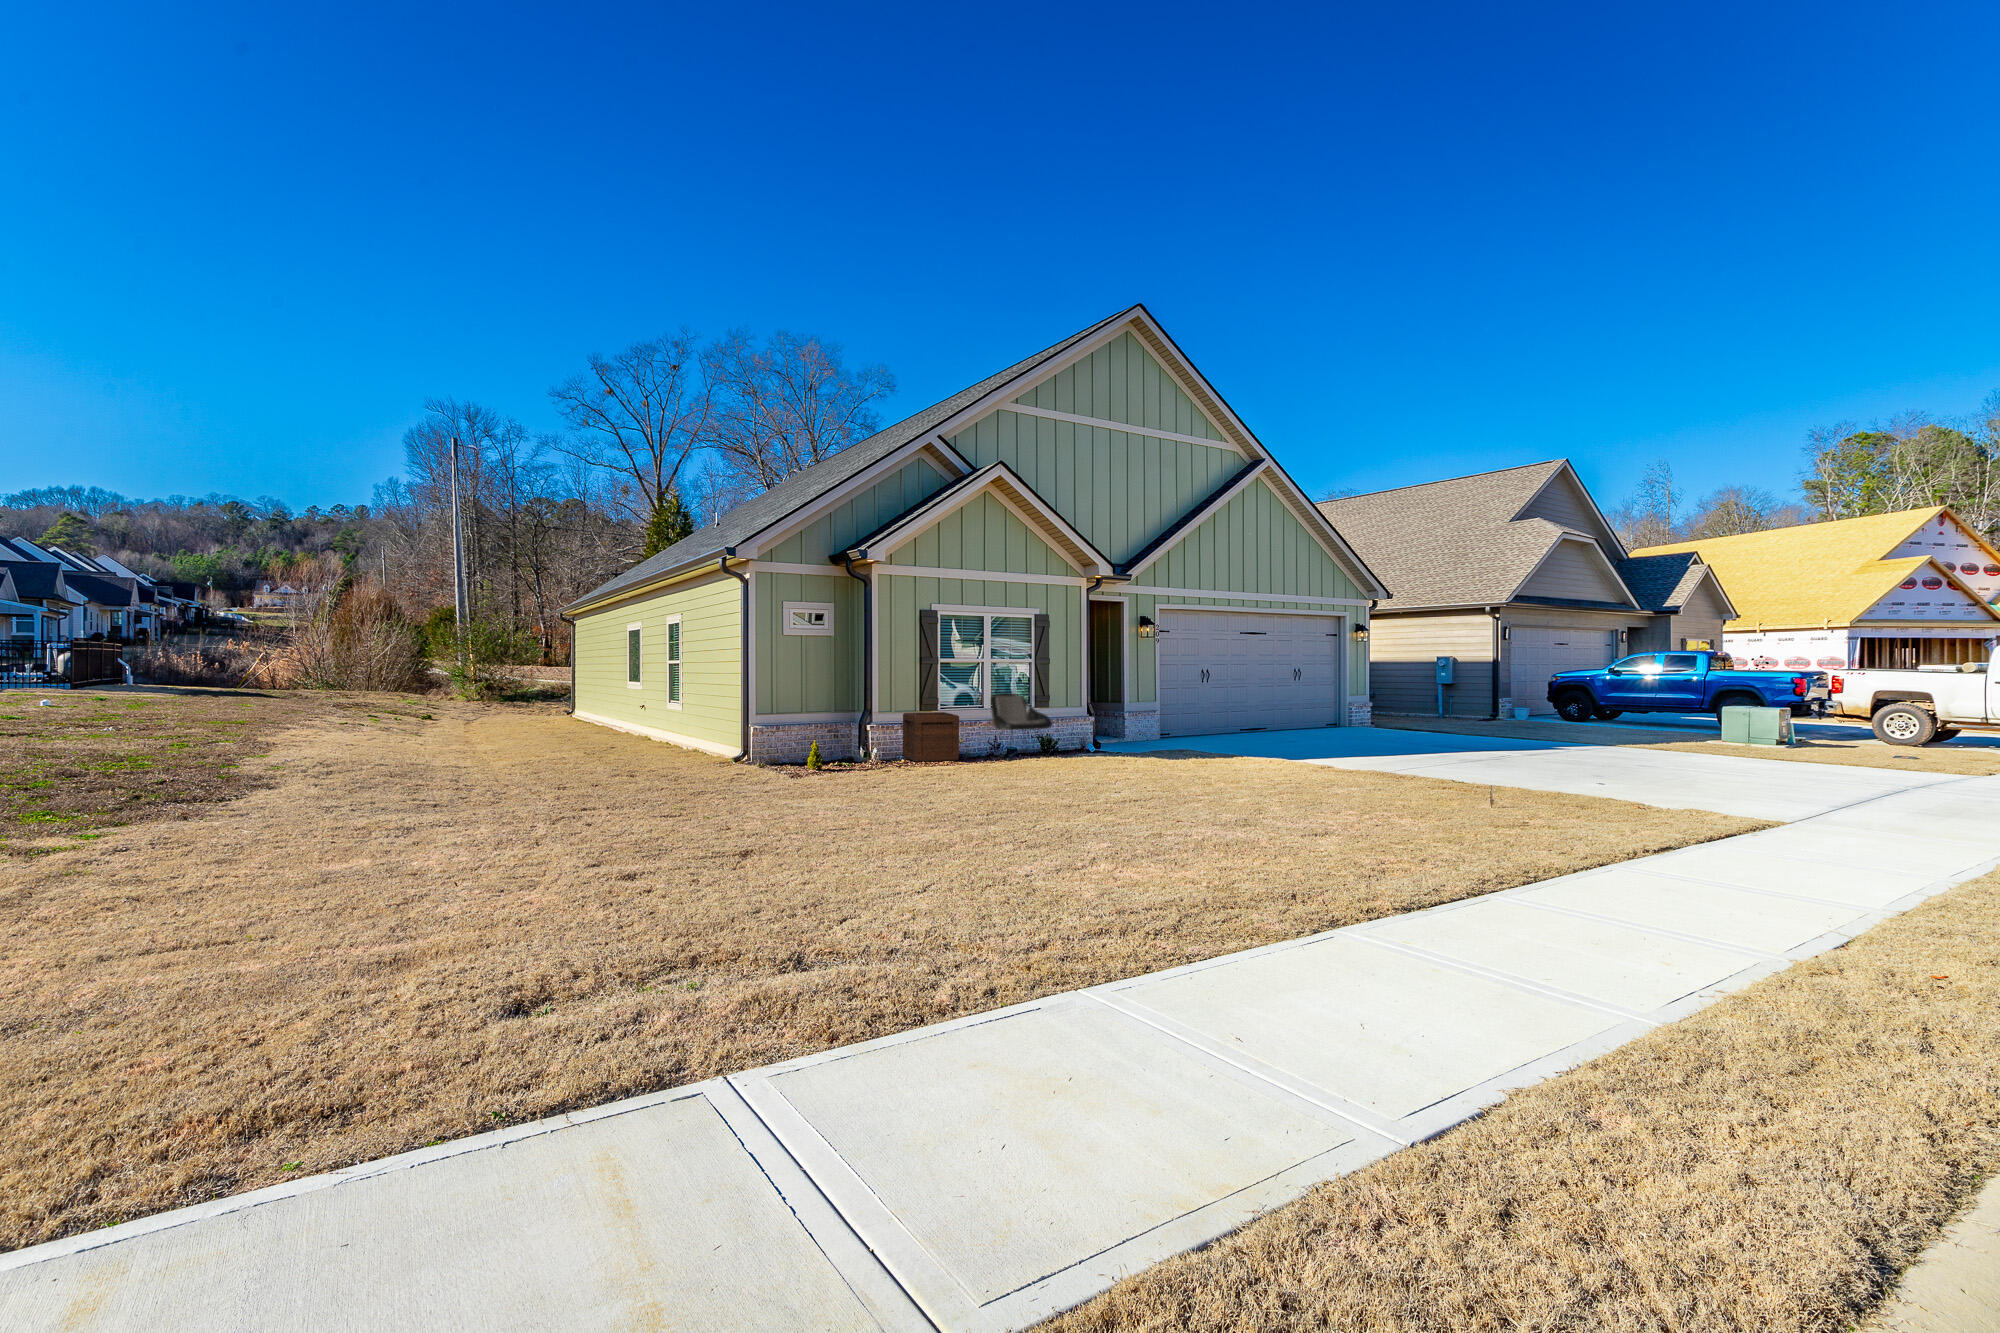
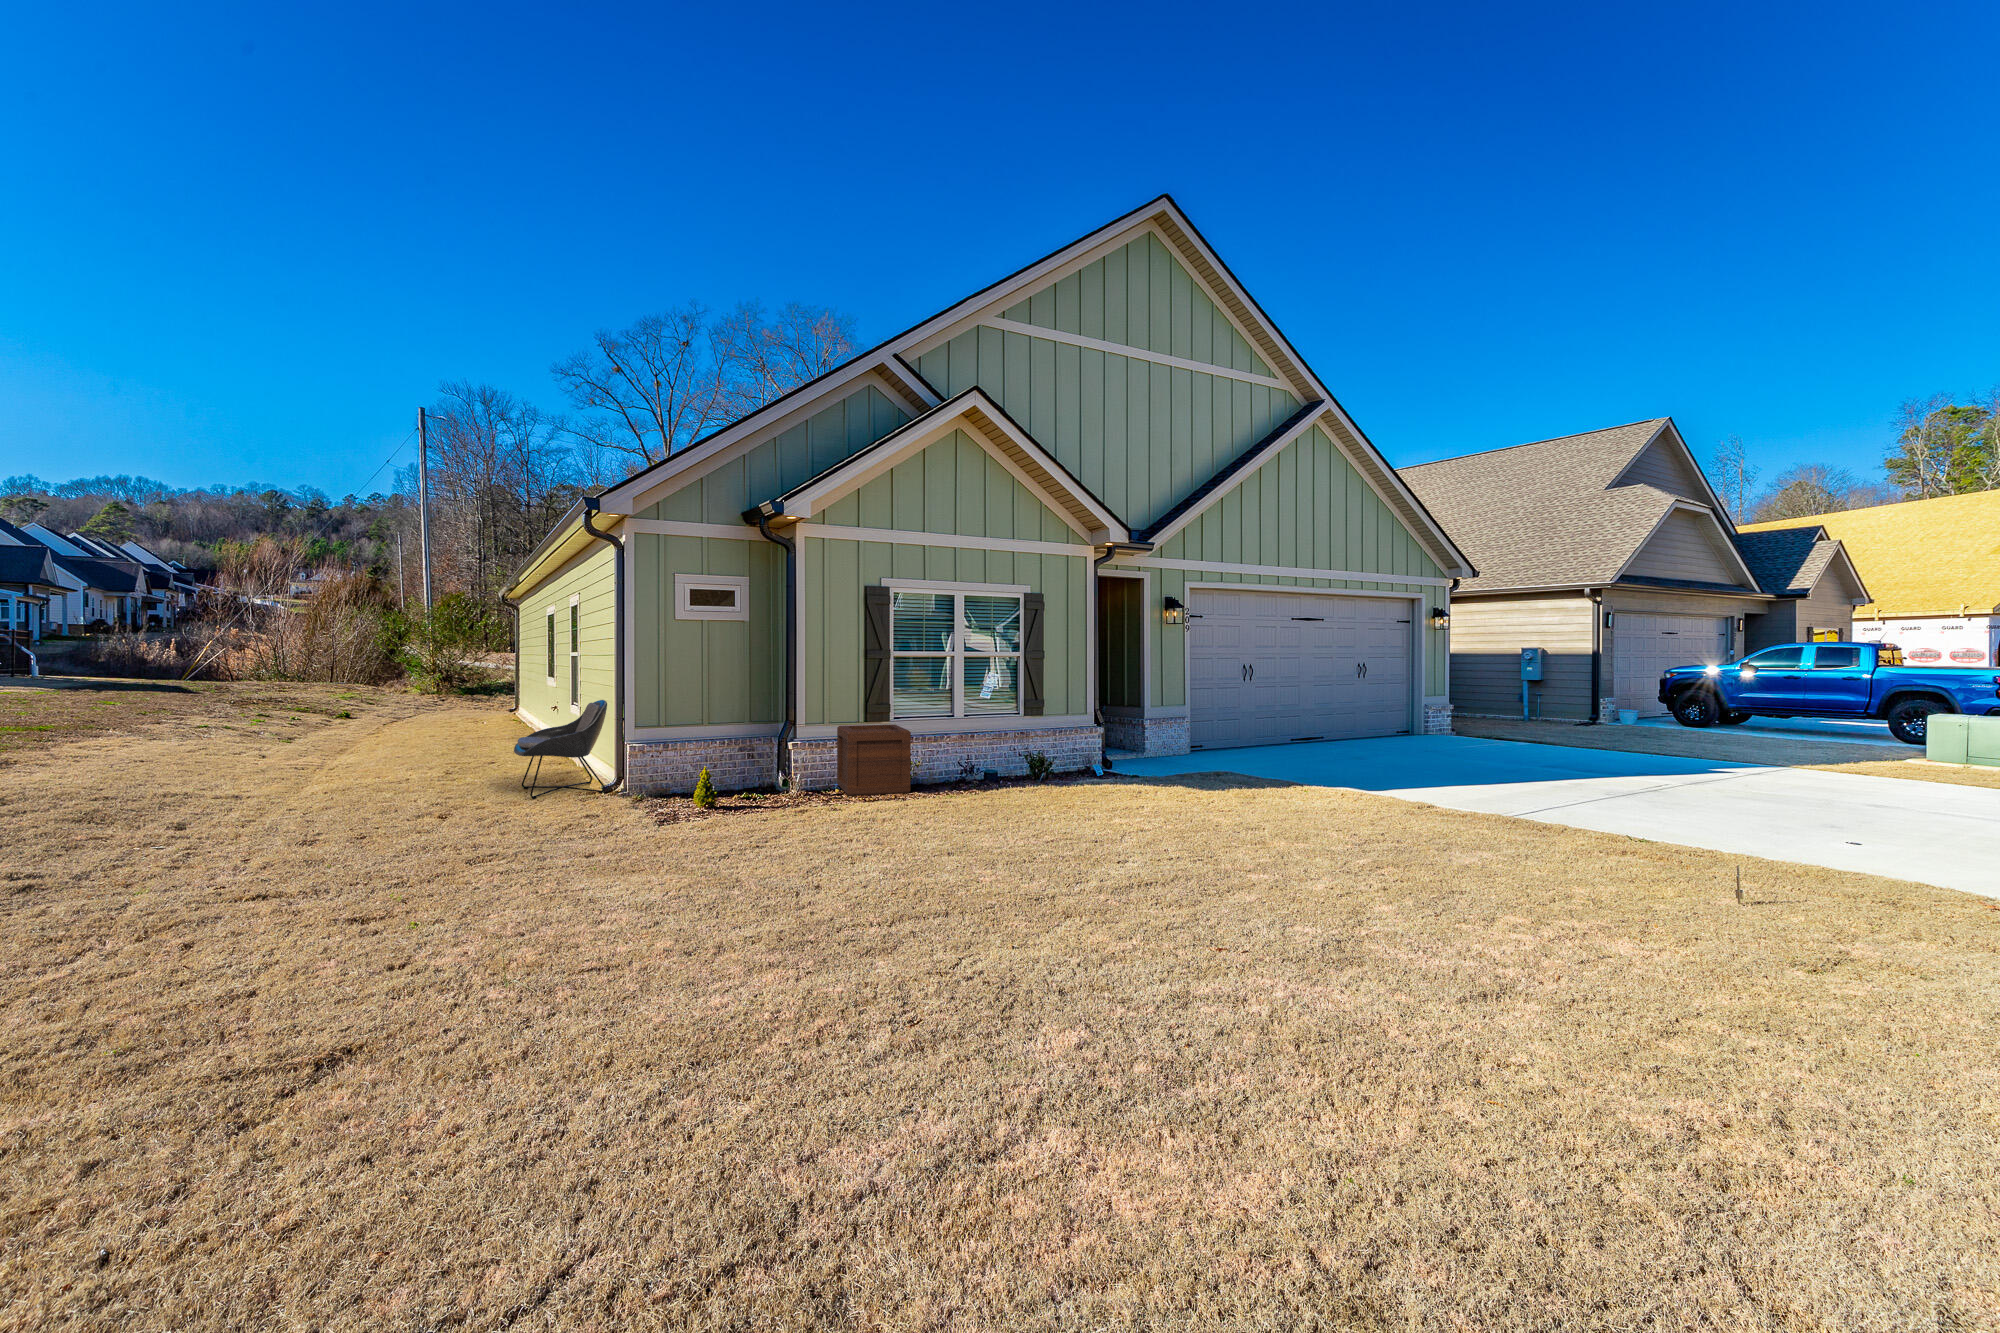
lounge chair: present [990,693,1052,757] -> present [514,700,607,799]

